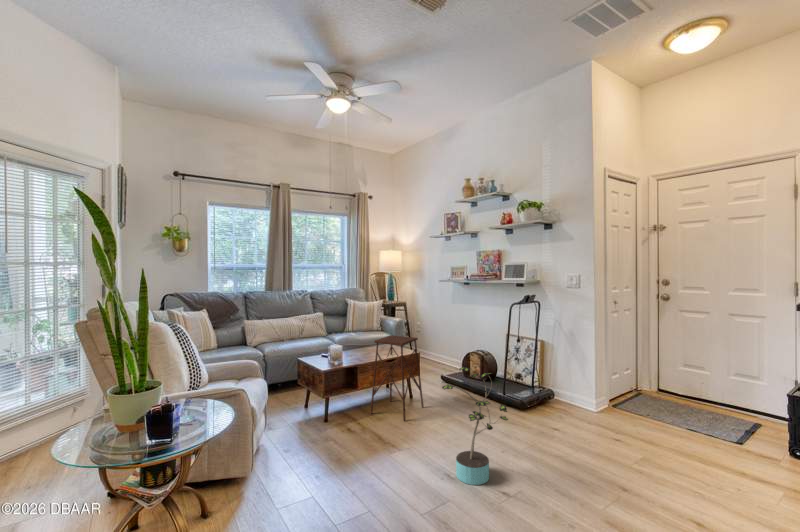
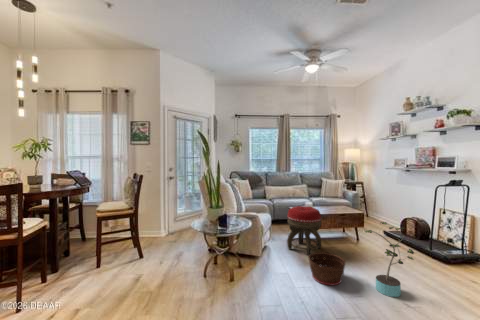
side table: present [370,335,423,421] -> none [329,200,365,252]
footstool: none [301,354,362,446] -> present [287,206,321,255]
basket: none [351,435,413,497] -> present [308,252,346,285]

